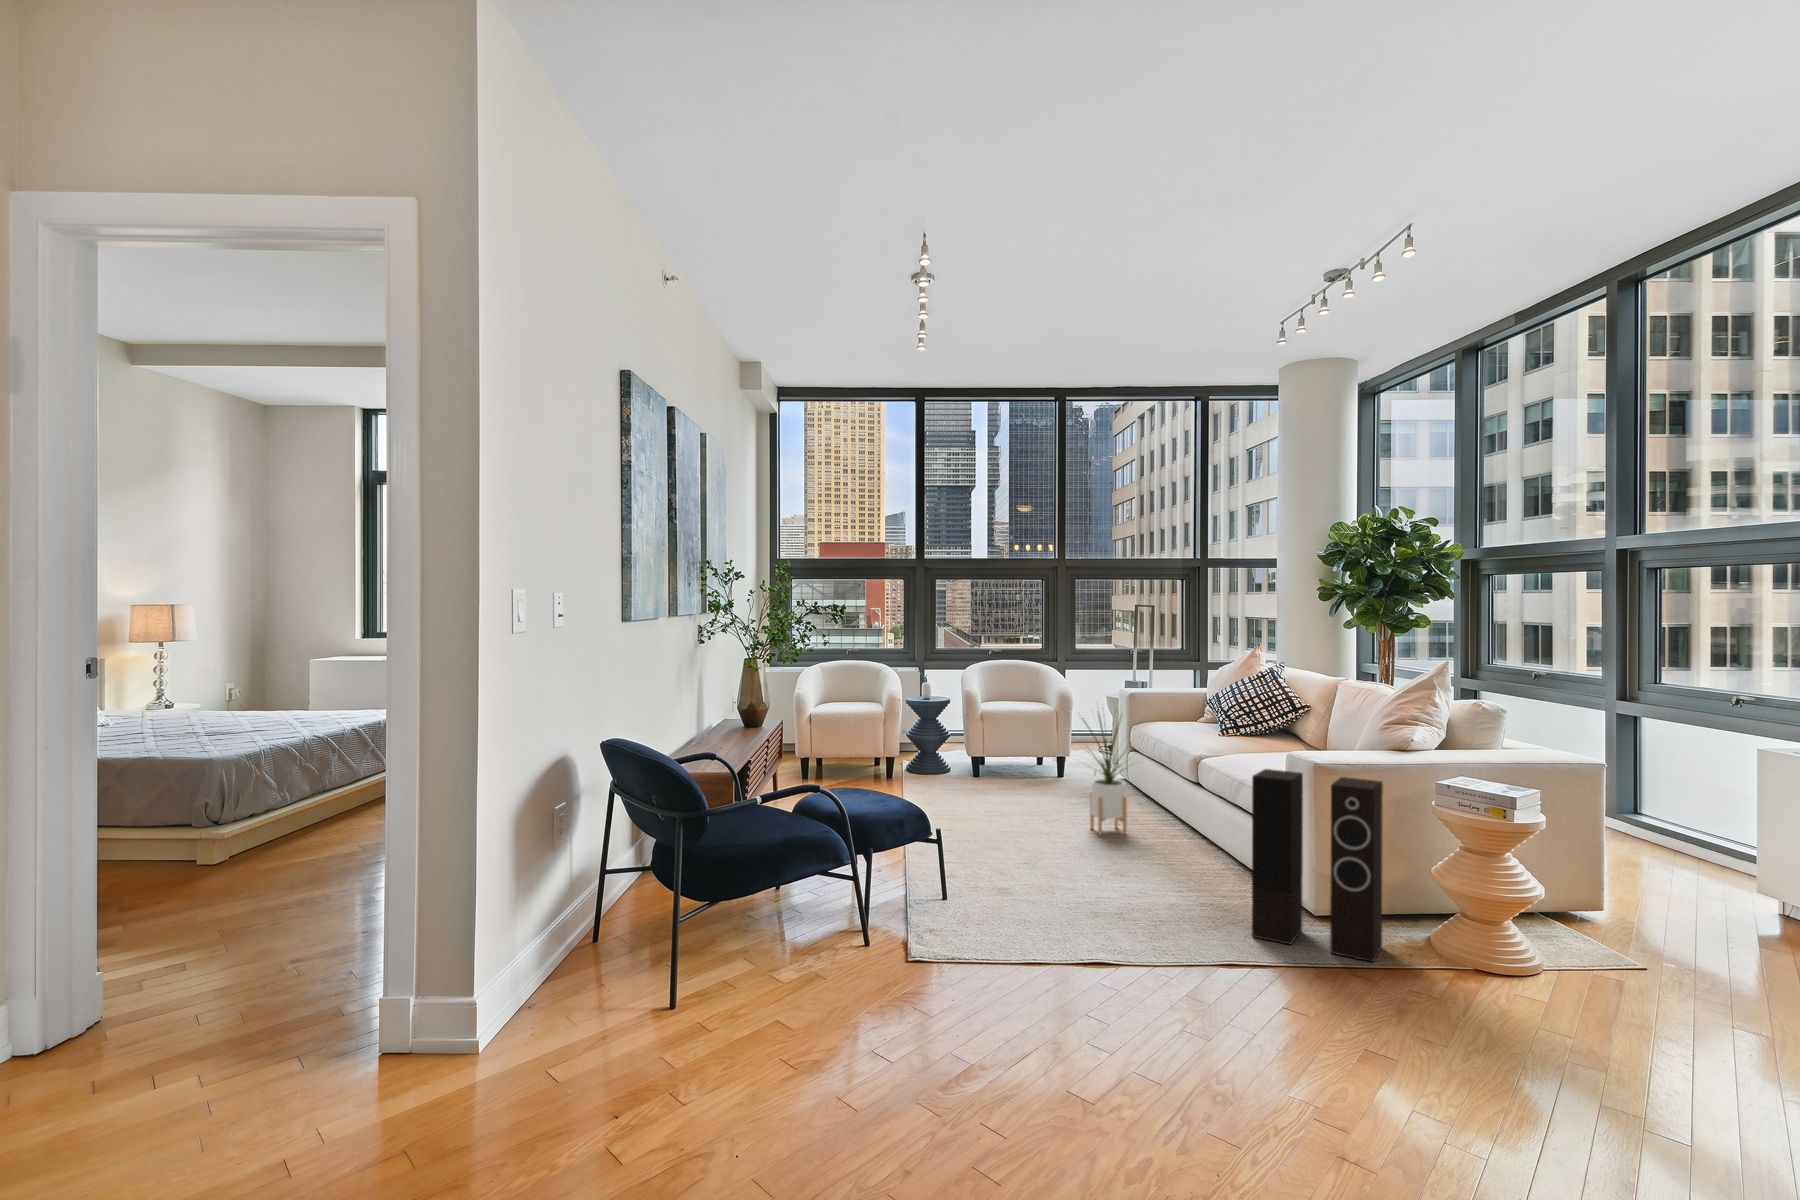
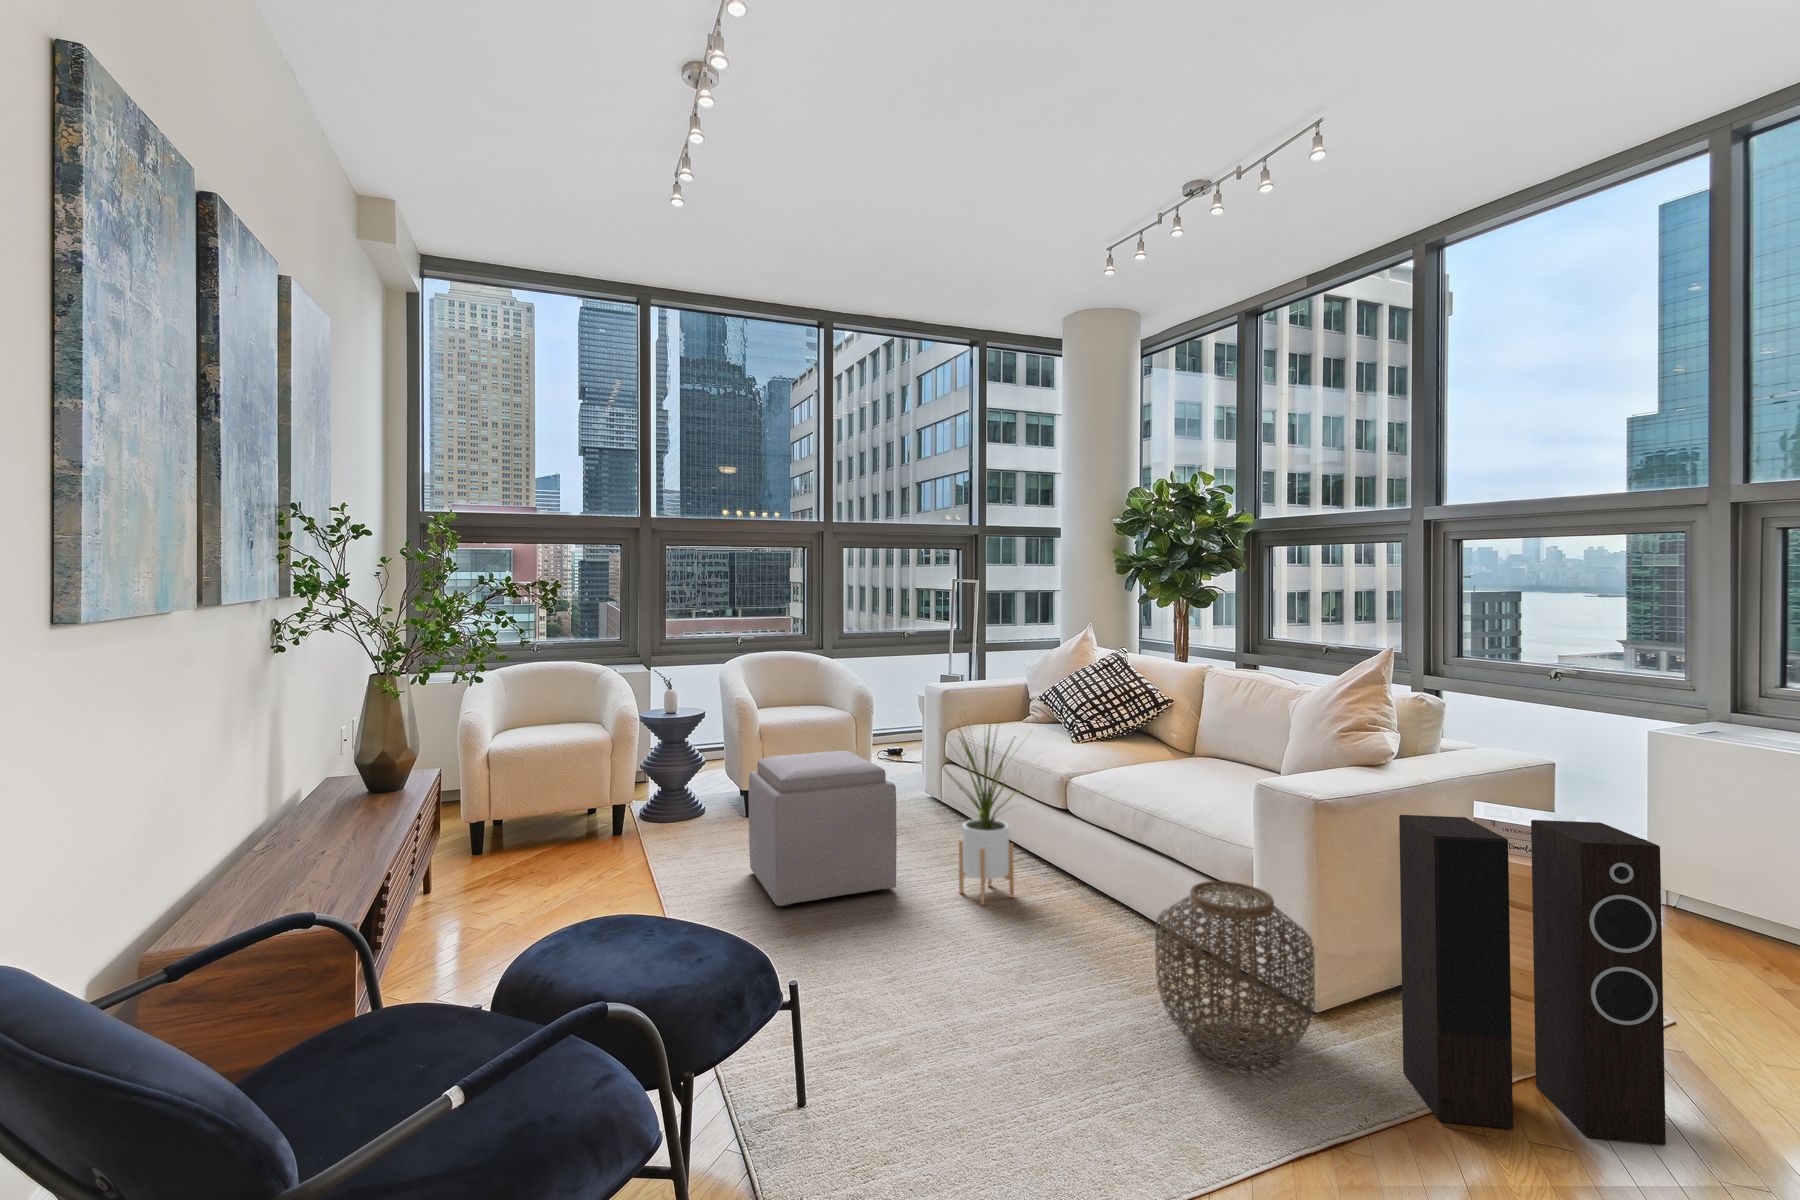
ottoman: none [961,726,1049,822] -> present [749,751,897,907]
woven basket: none [1132,807,1223,909] -> present [1155,881,1315,1067]

